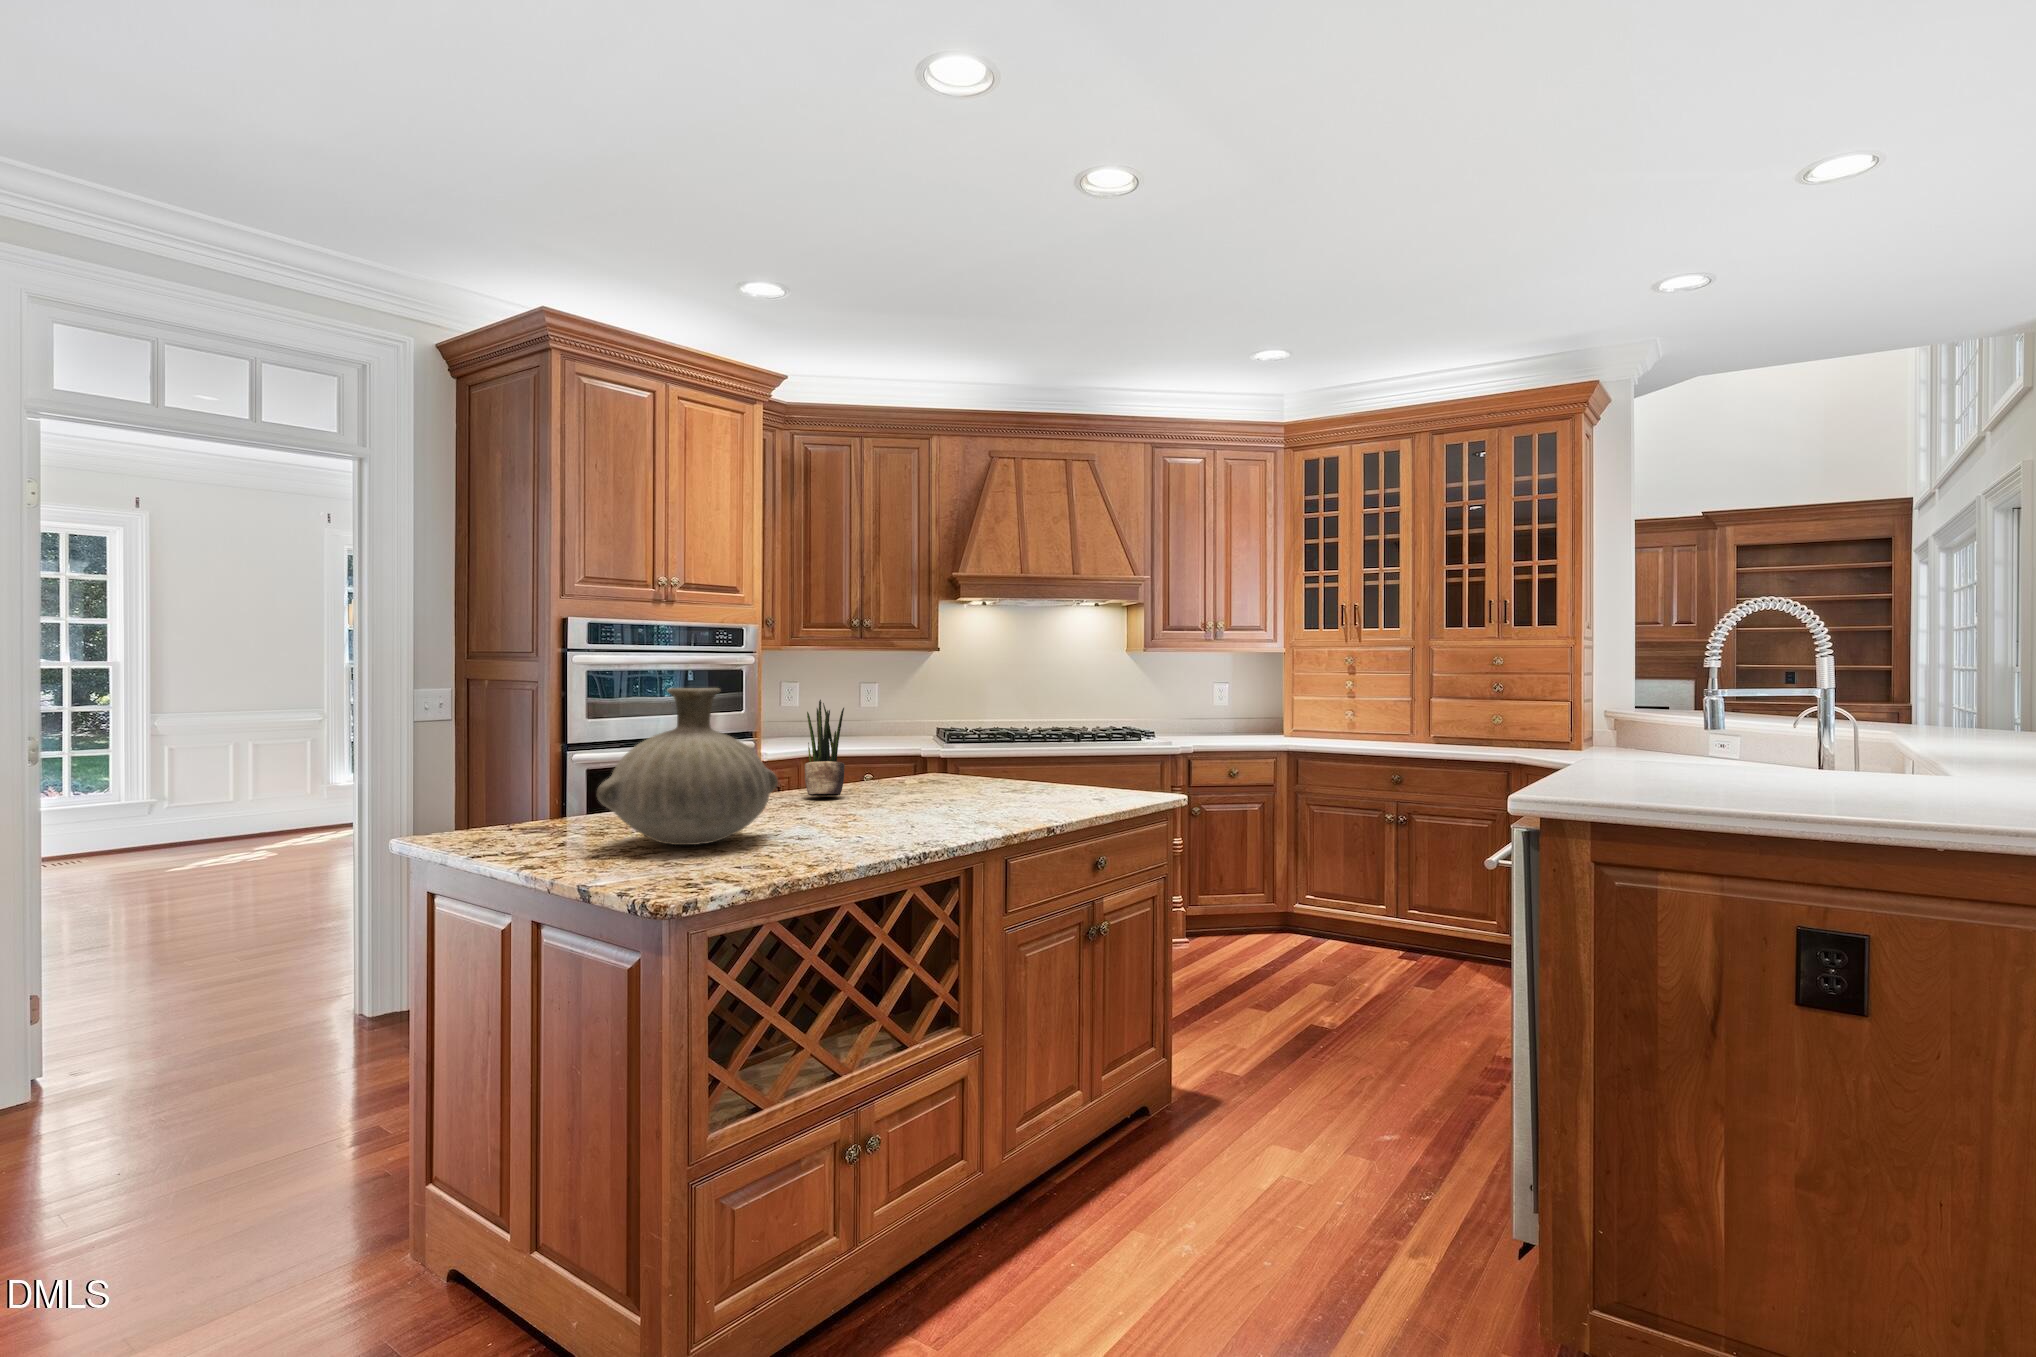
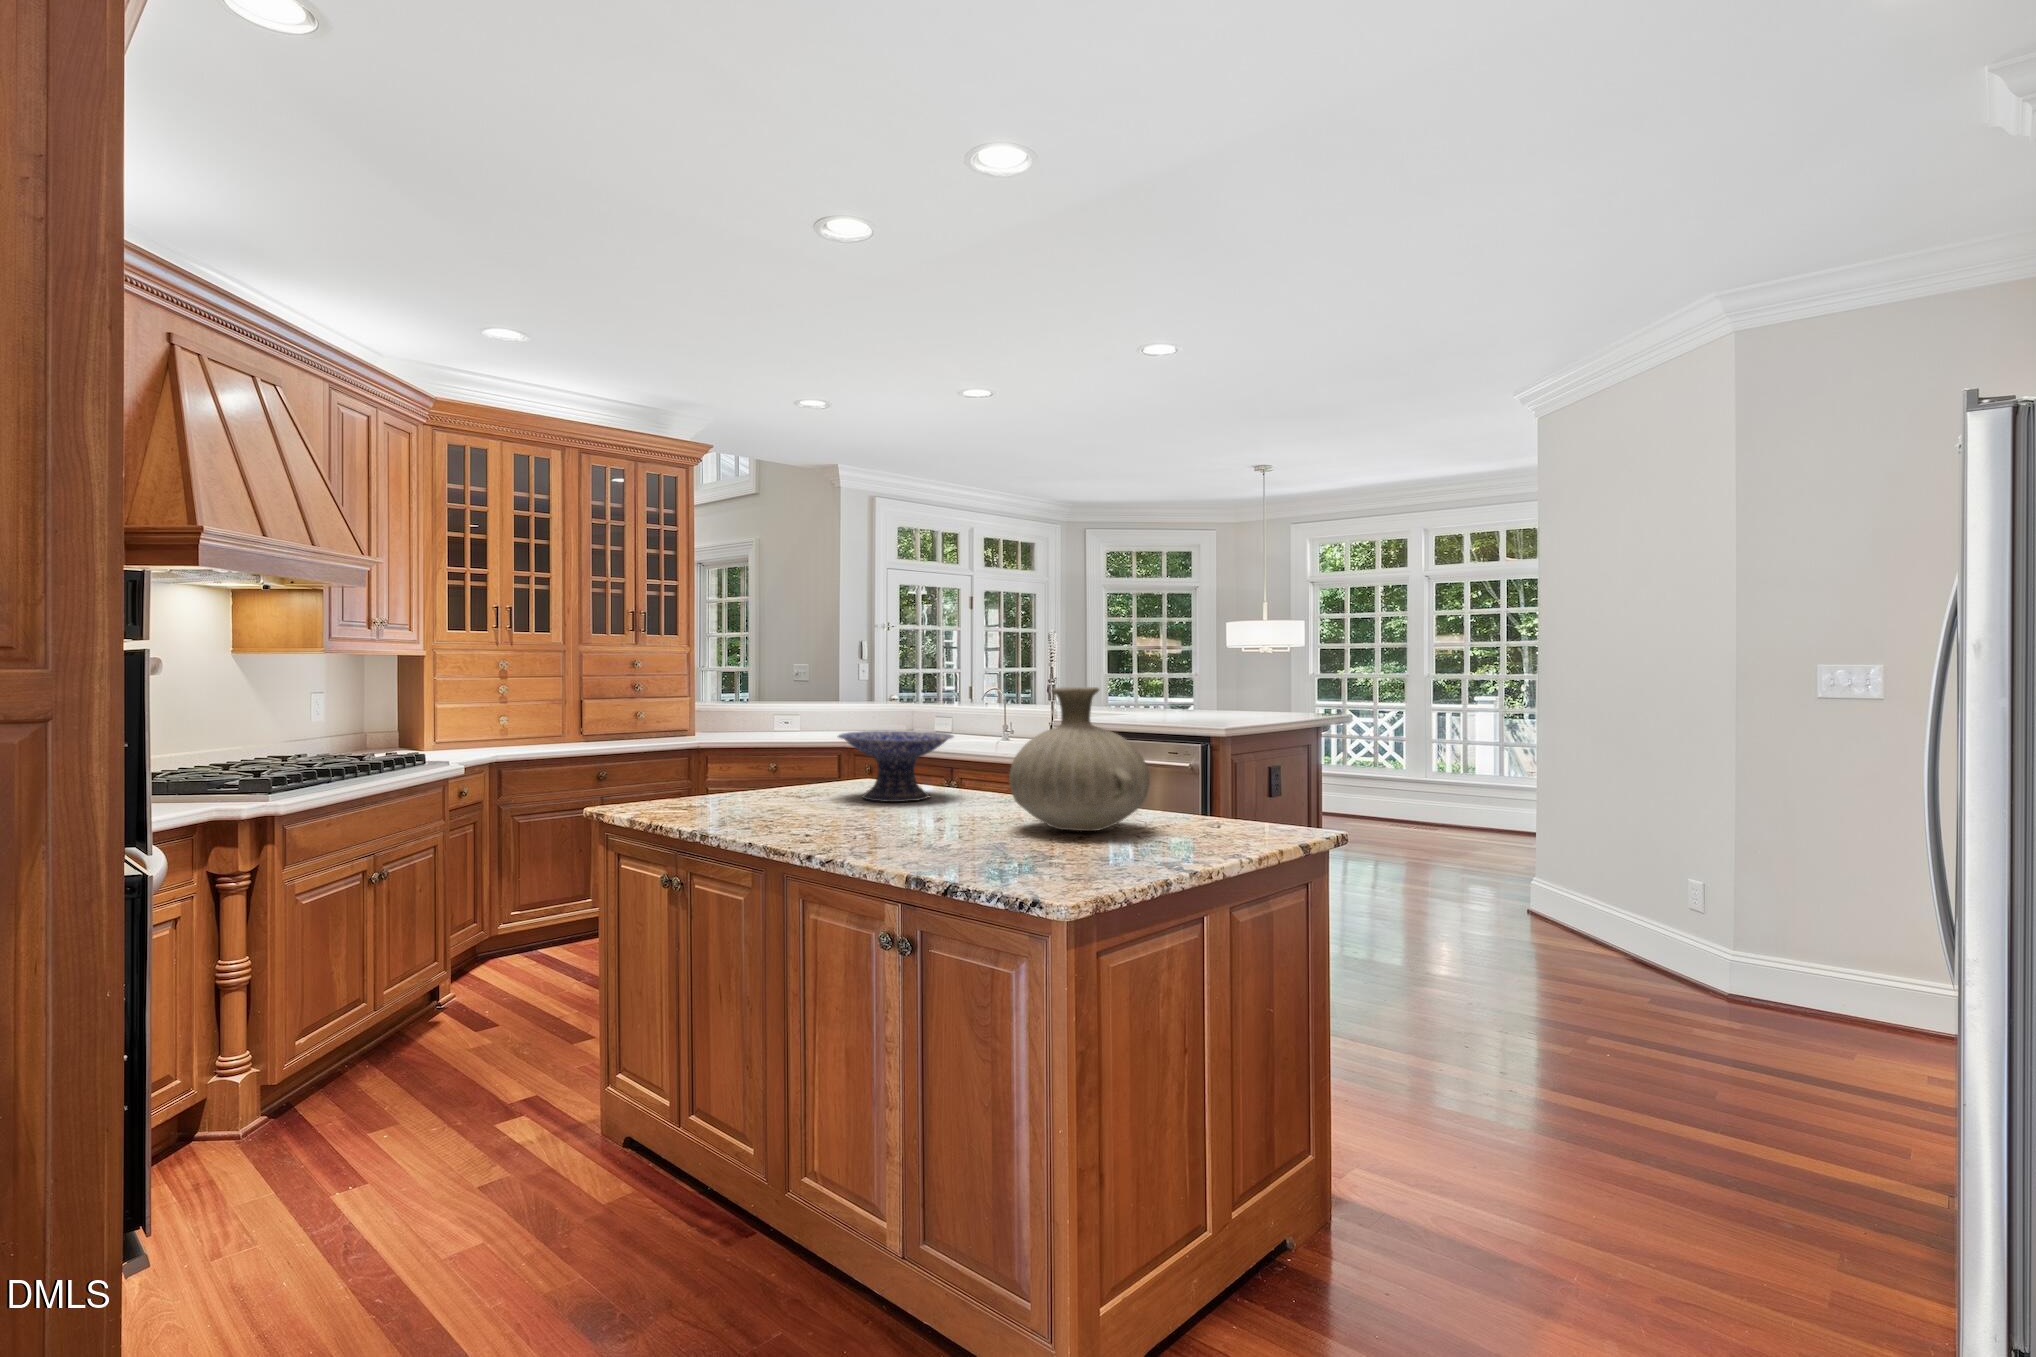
potted plant: present [805,700,845,796] -> none [774,705,830,813]
decorative bowl: none [872,733,997,809] -> present [838,731,953,802]

